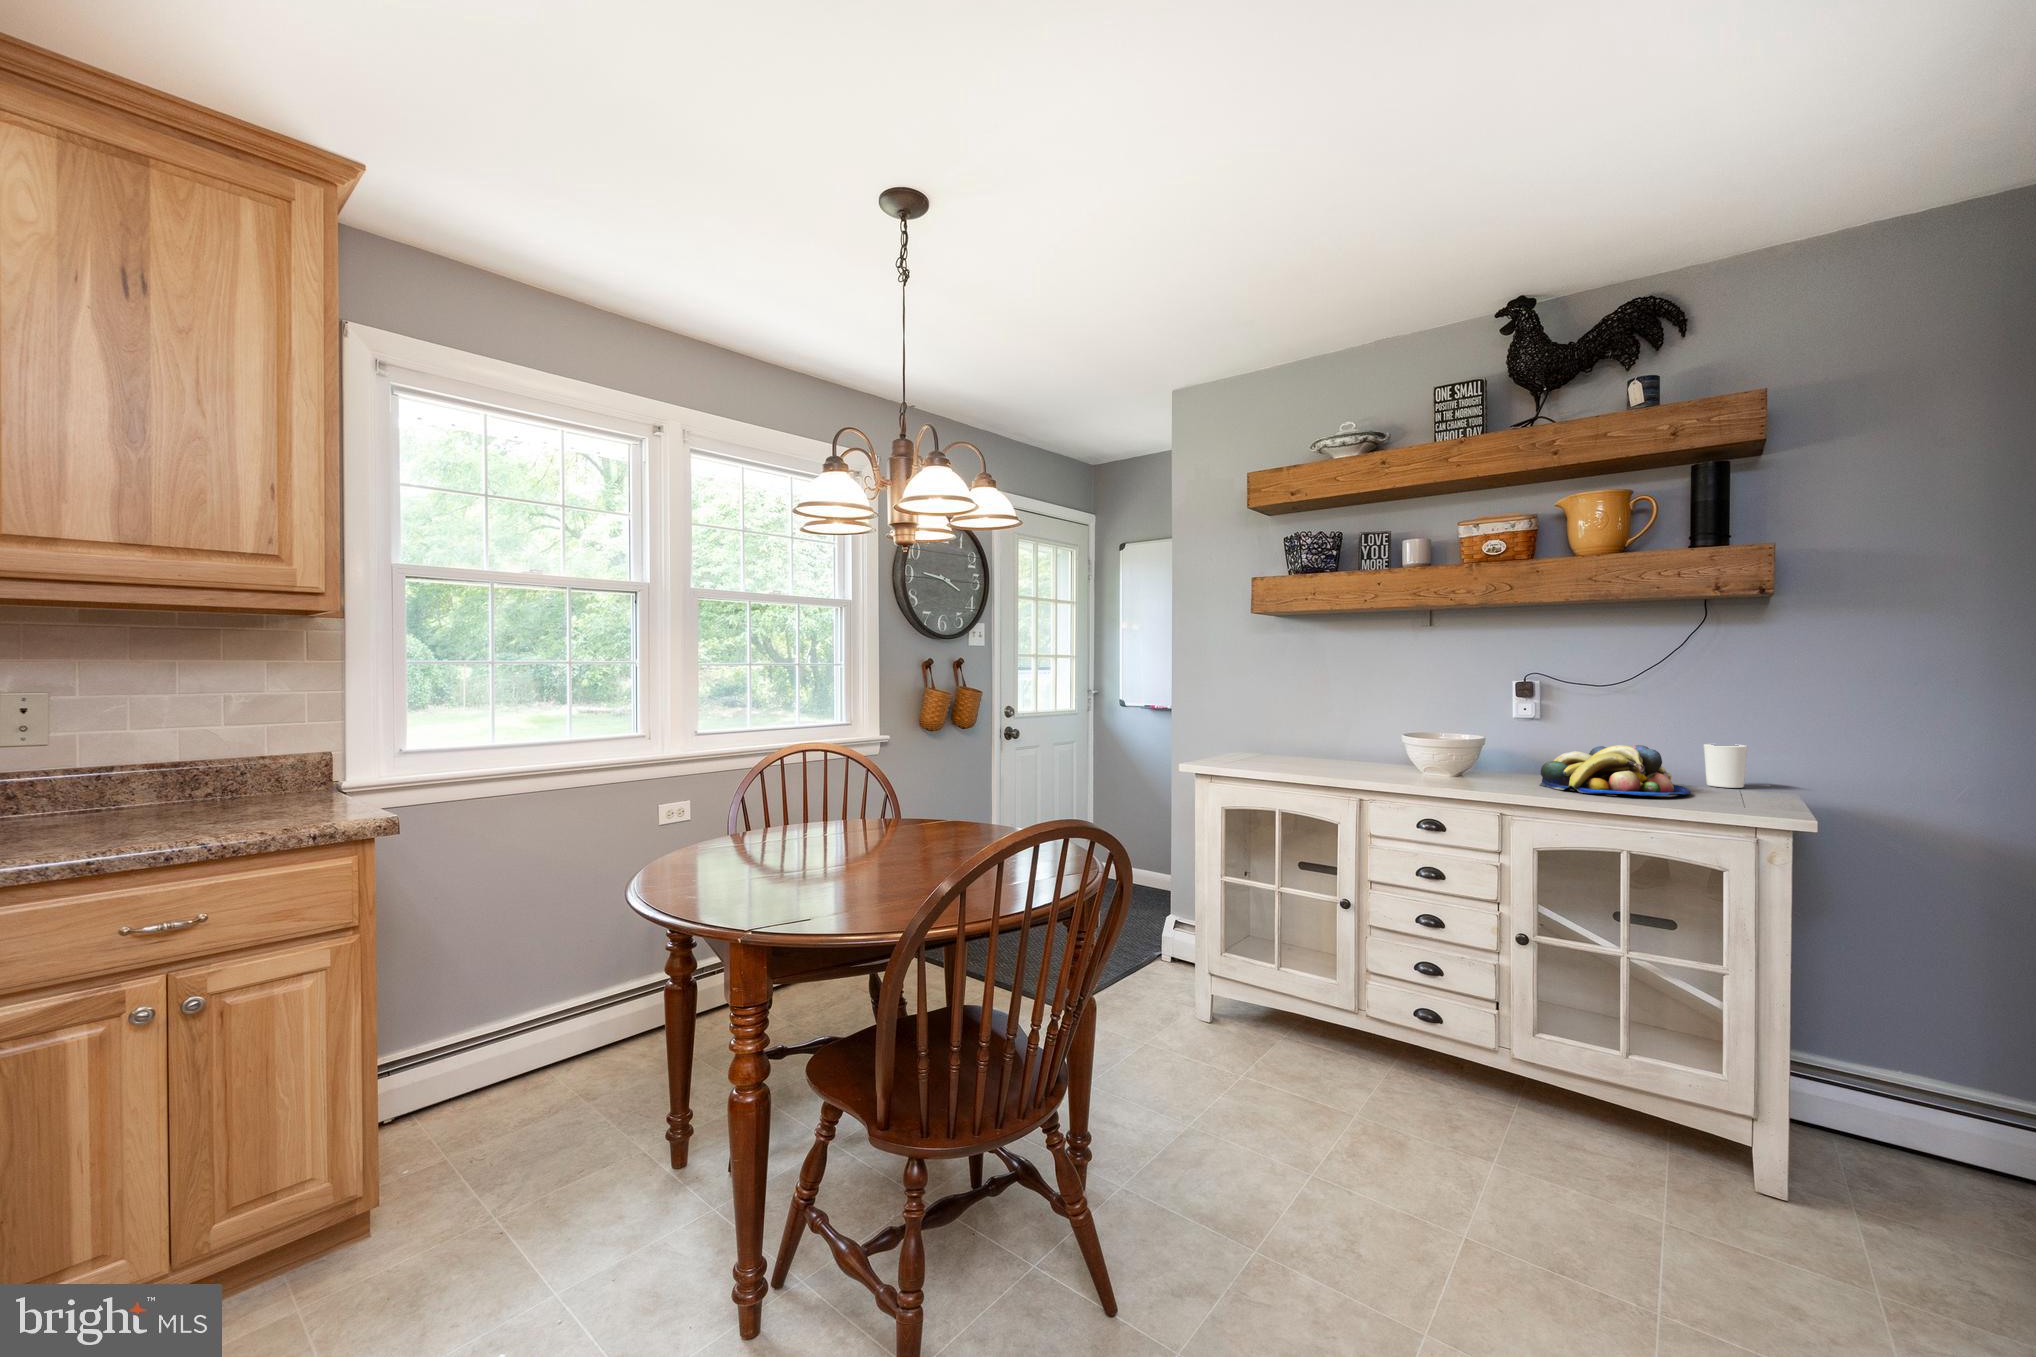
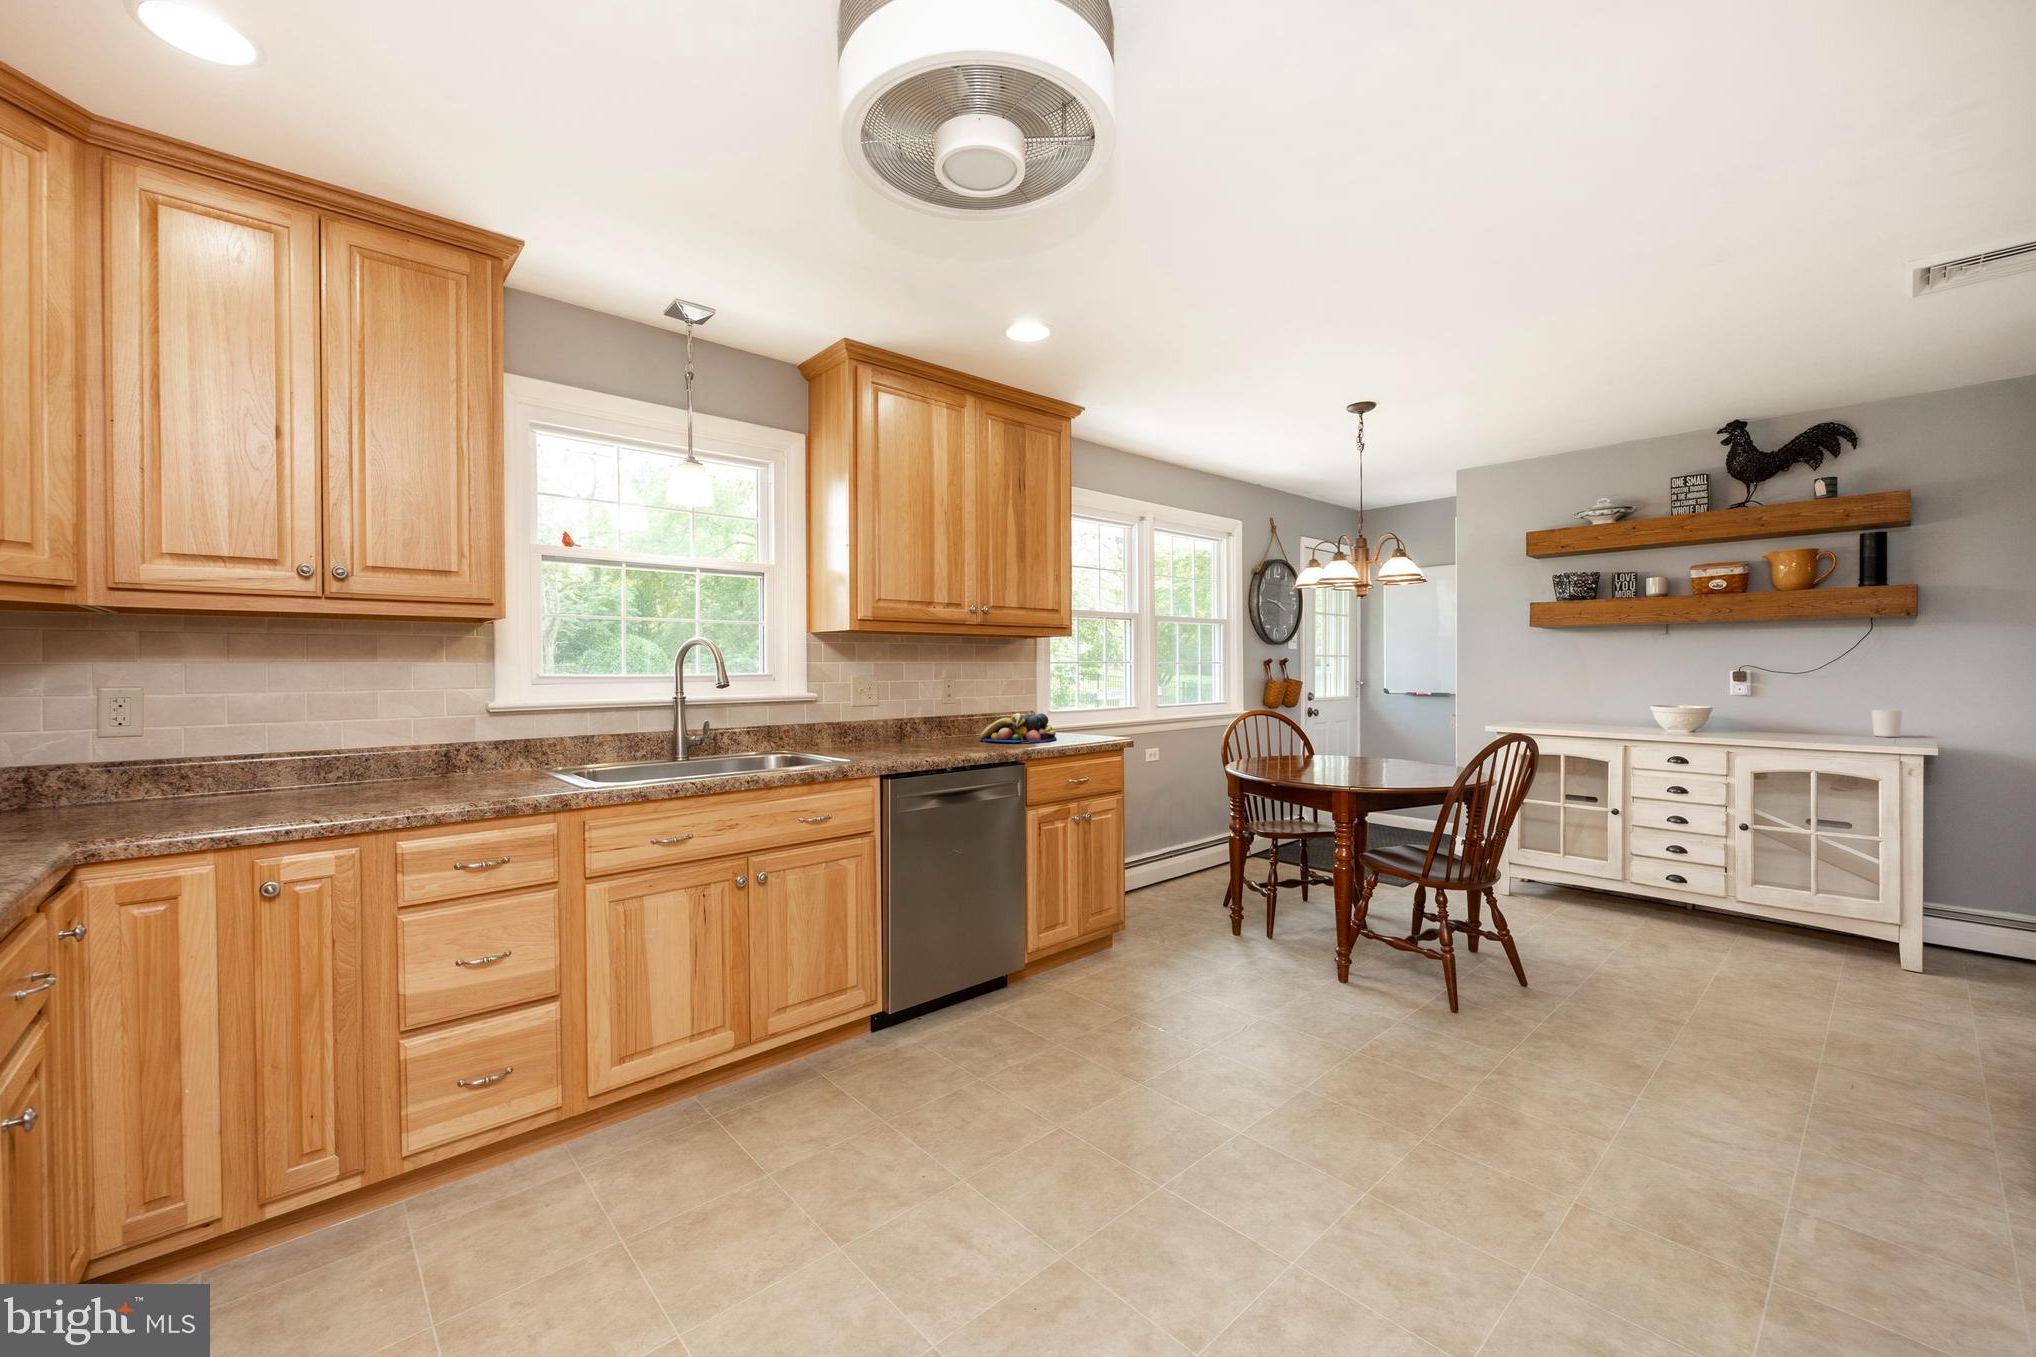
fruit bowl: present [1540,745,1691,796] -> present [980,713,1057,742]

